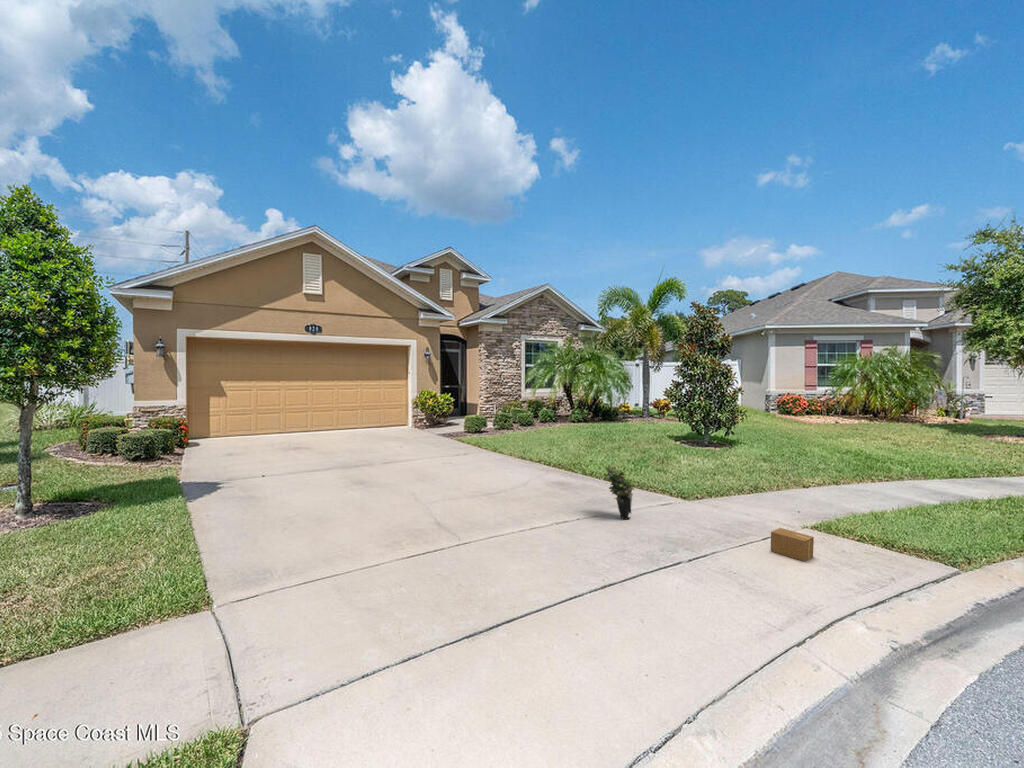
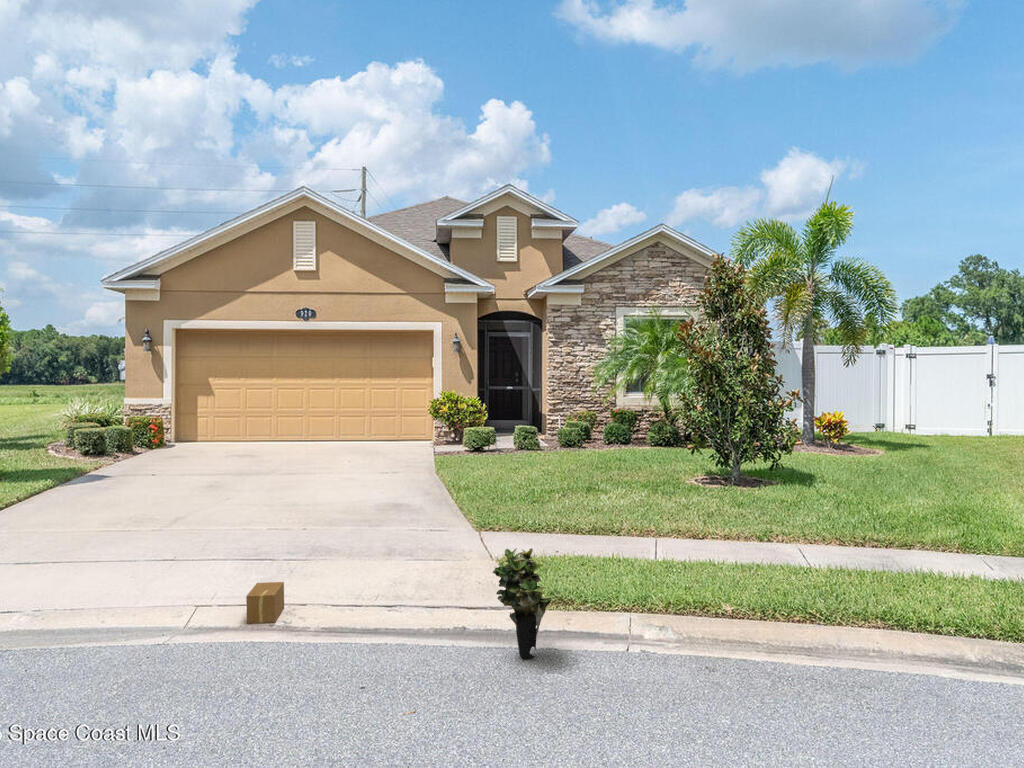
potted plant: present [604,465,634,520] -> present [493,548,552,659]

